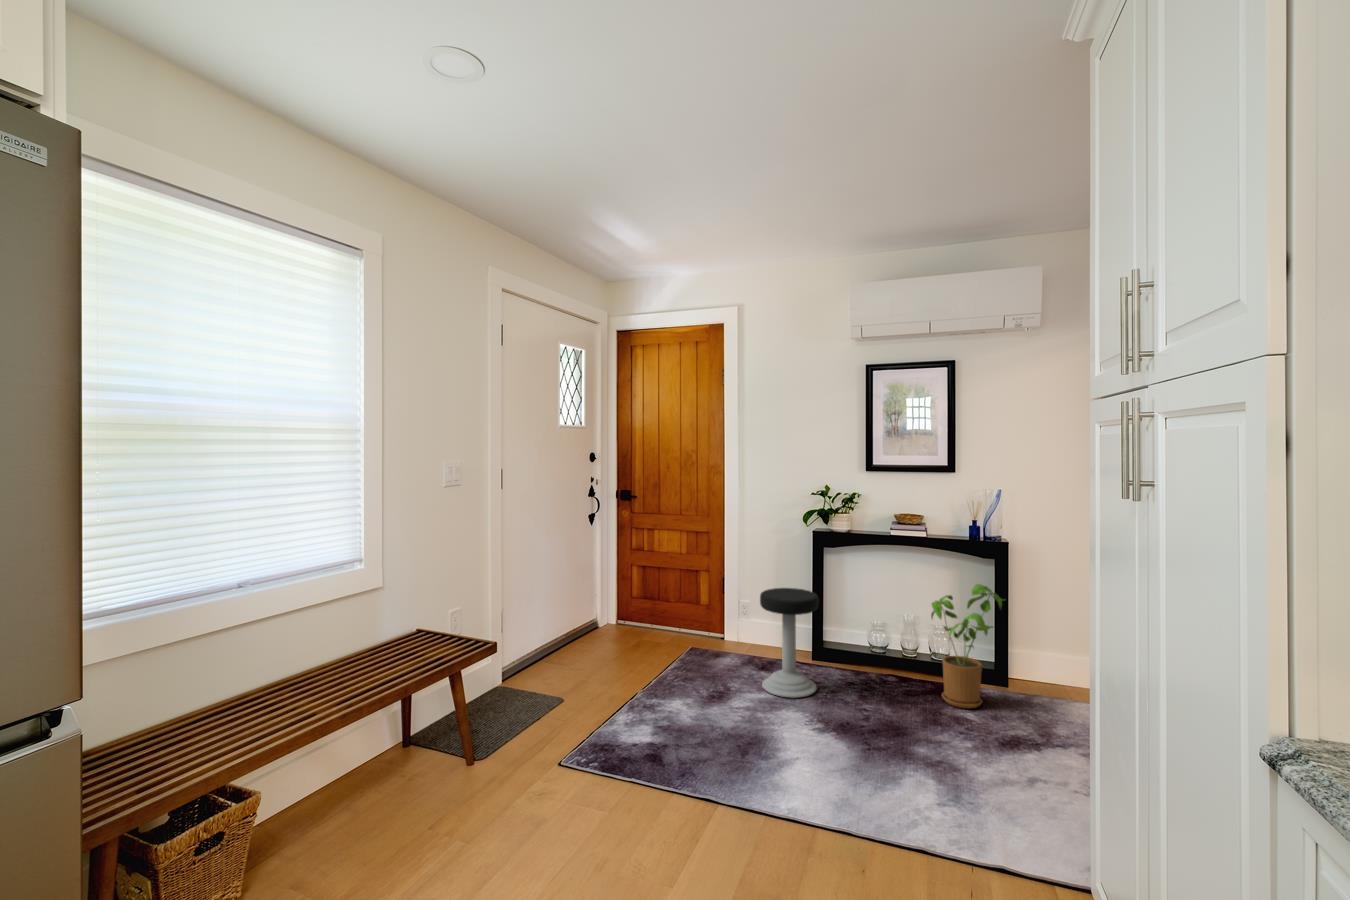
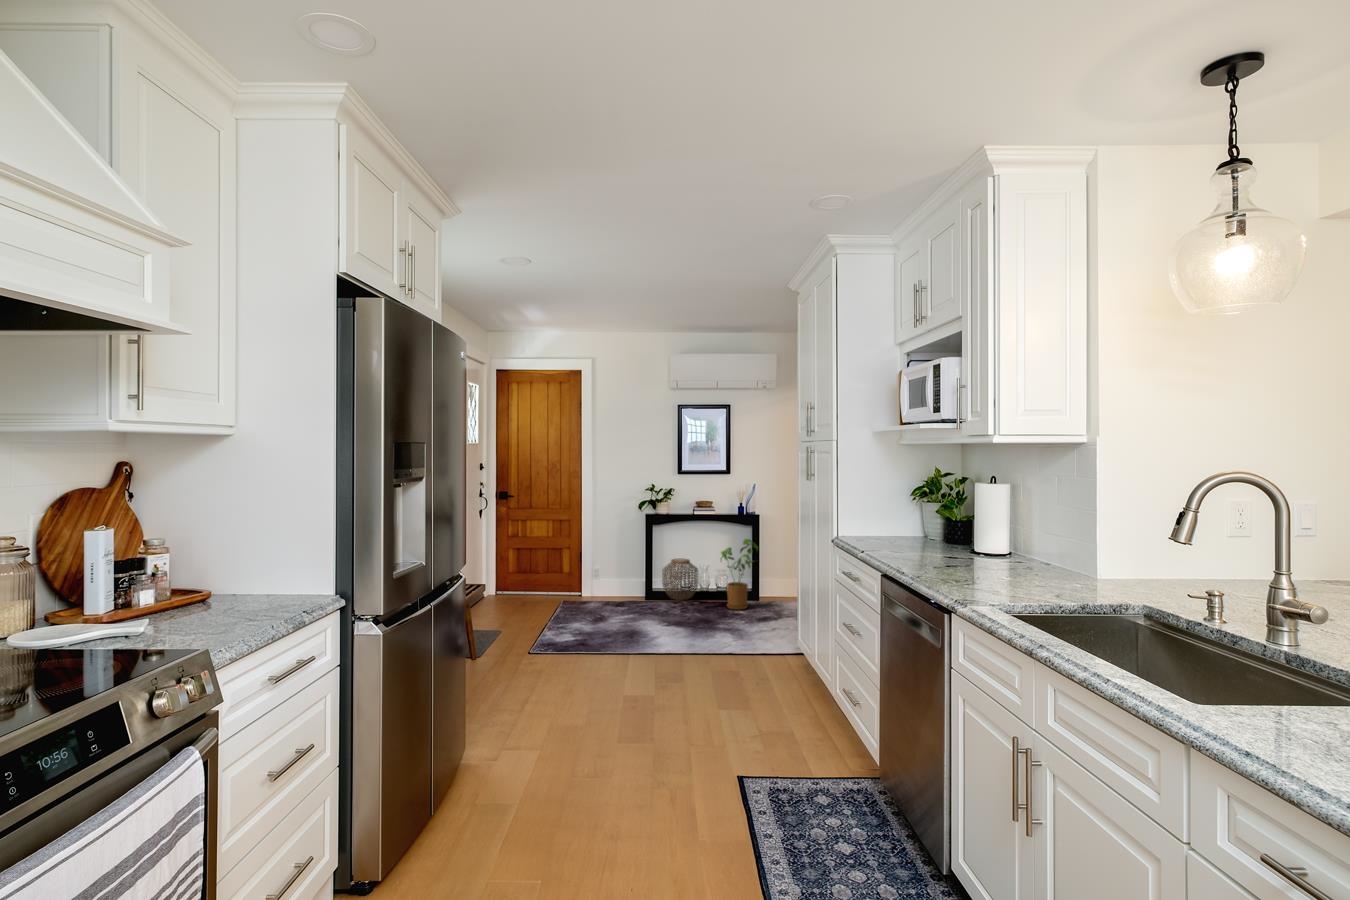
stool: present [760,588,819,698] -> none [622,550,658,615]
woven basket: none [837,602,897,670] -> present [662,559,698,600]

